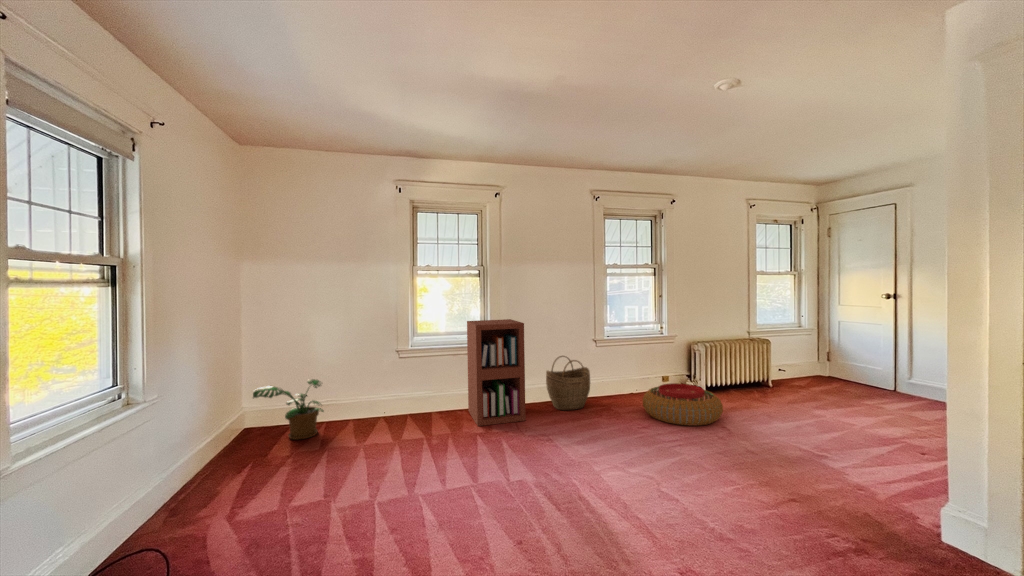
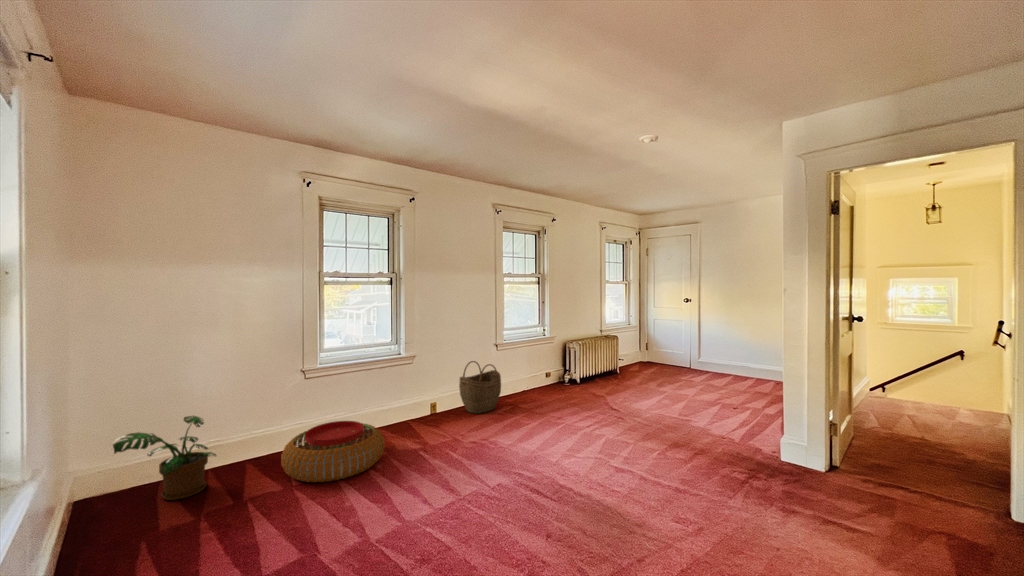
bookshelf: present [467,319,526,426] -> none [383,328,452,442]
pouf: present [643,383,723,426] -> present [281,421,385,482]

